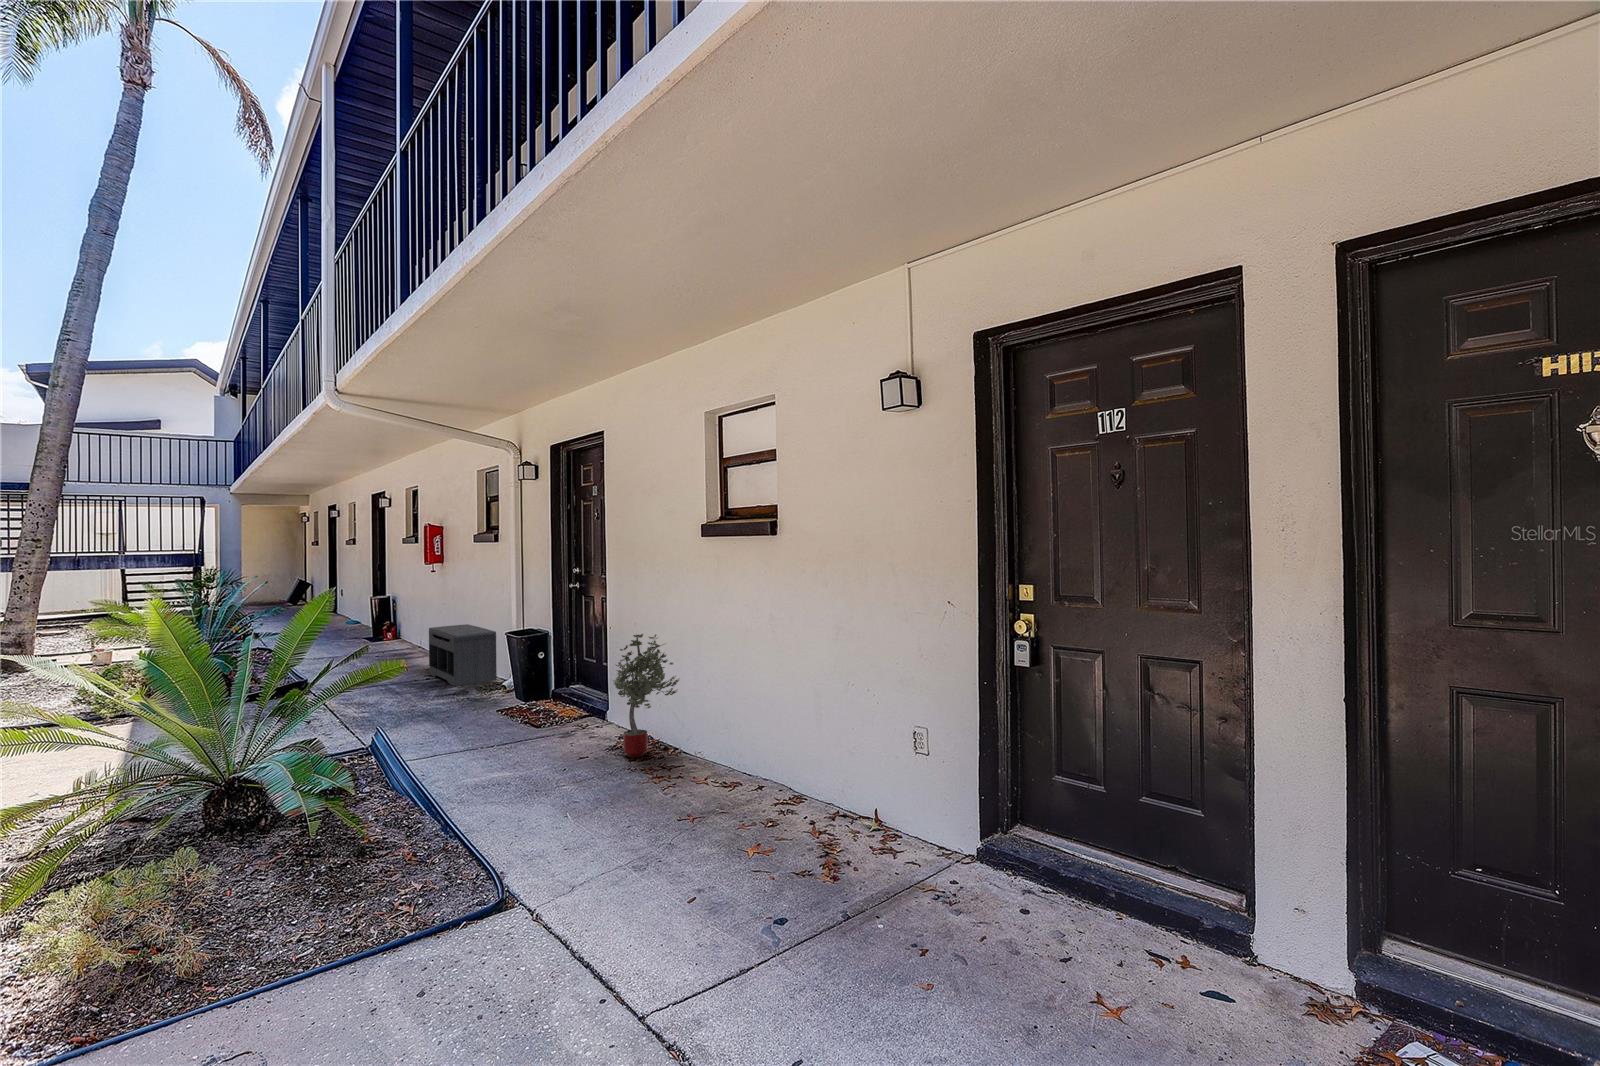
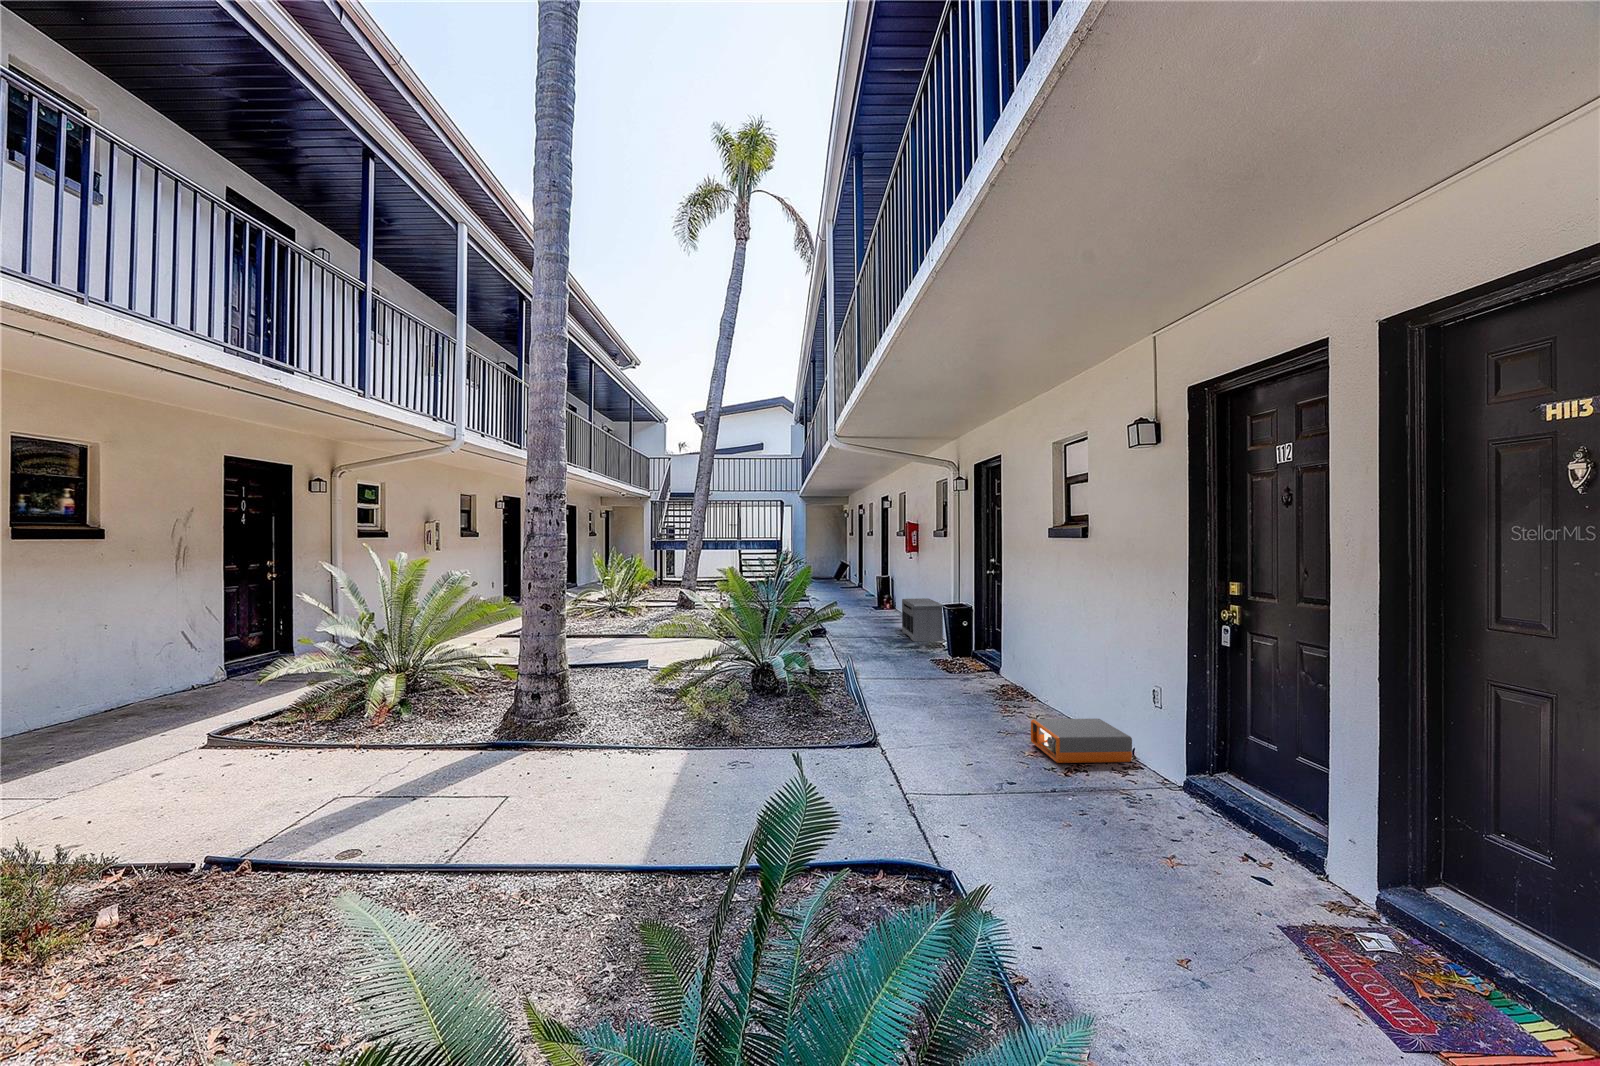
potted tree: present [614,634,680,758] -> none [984,608,1035,698]
storage box: none [737,771,871,854] -> present [1031,719,1132,763]

